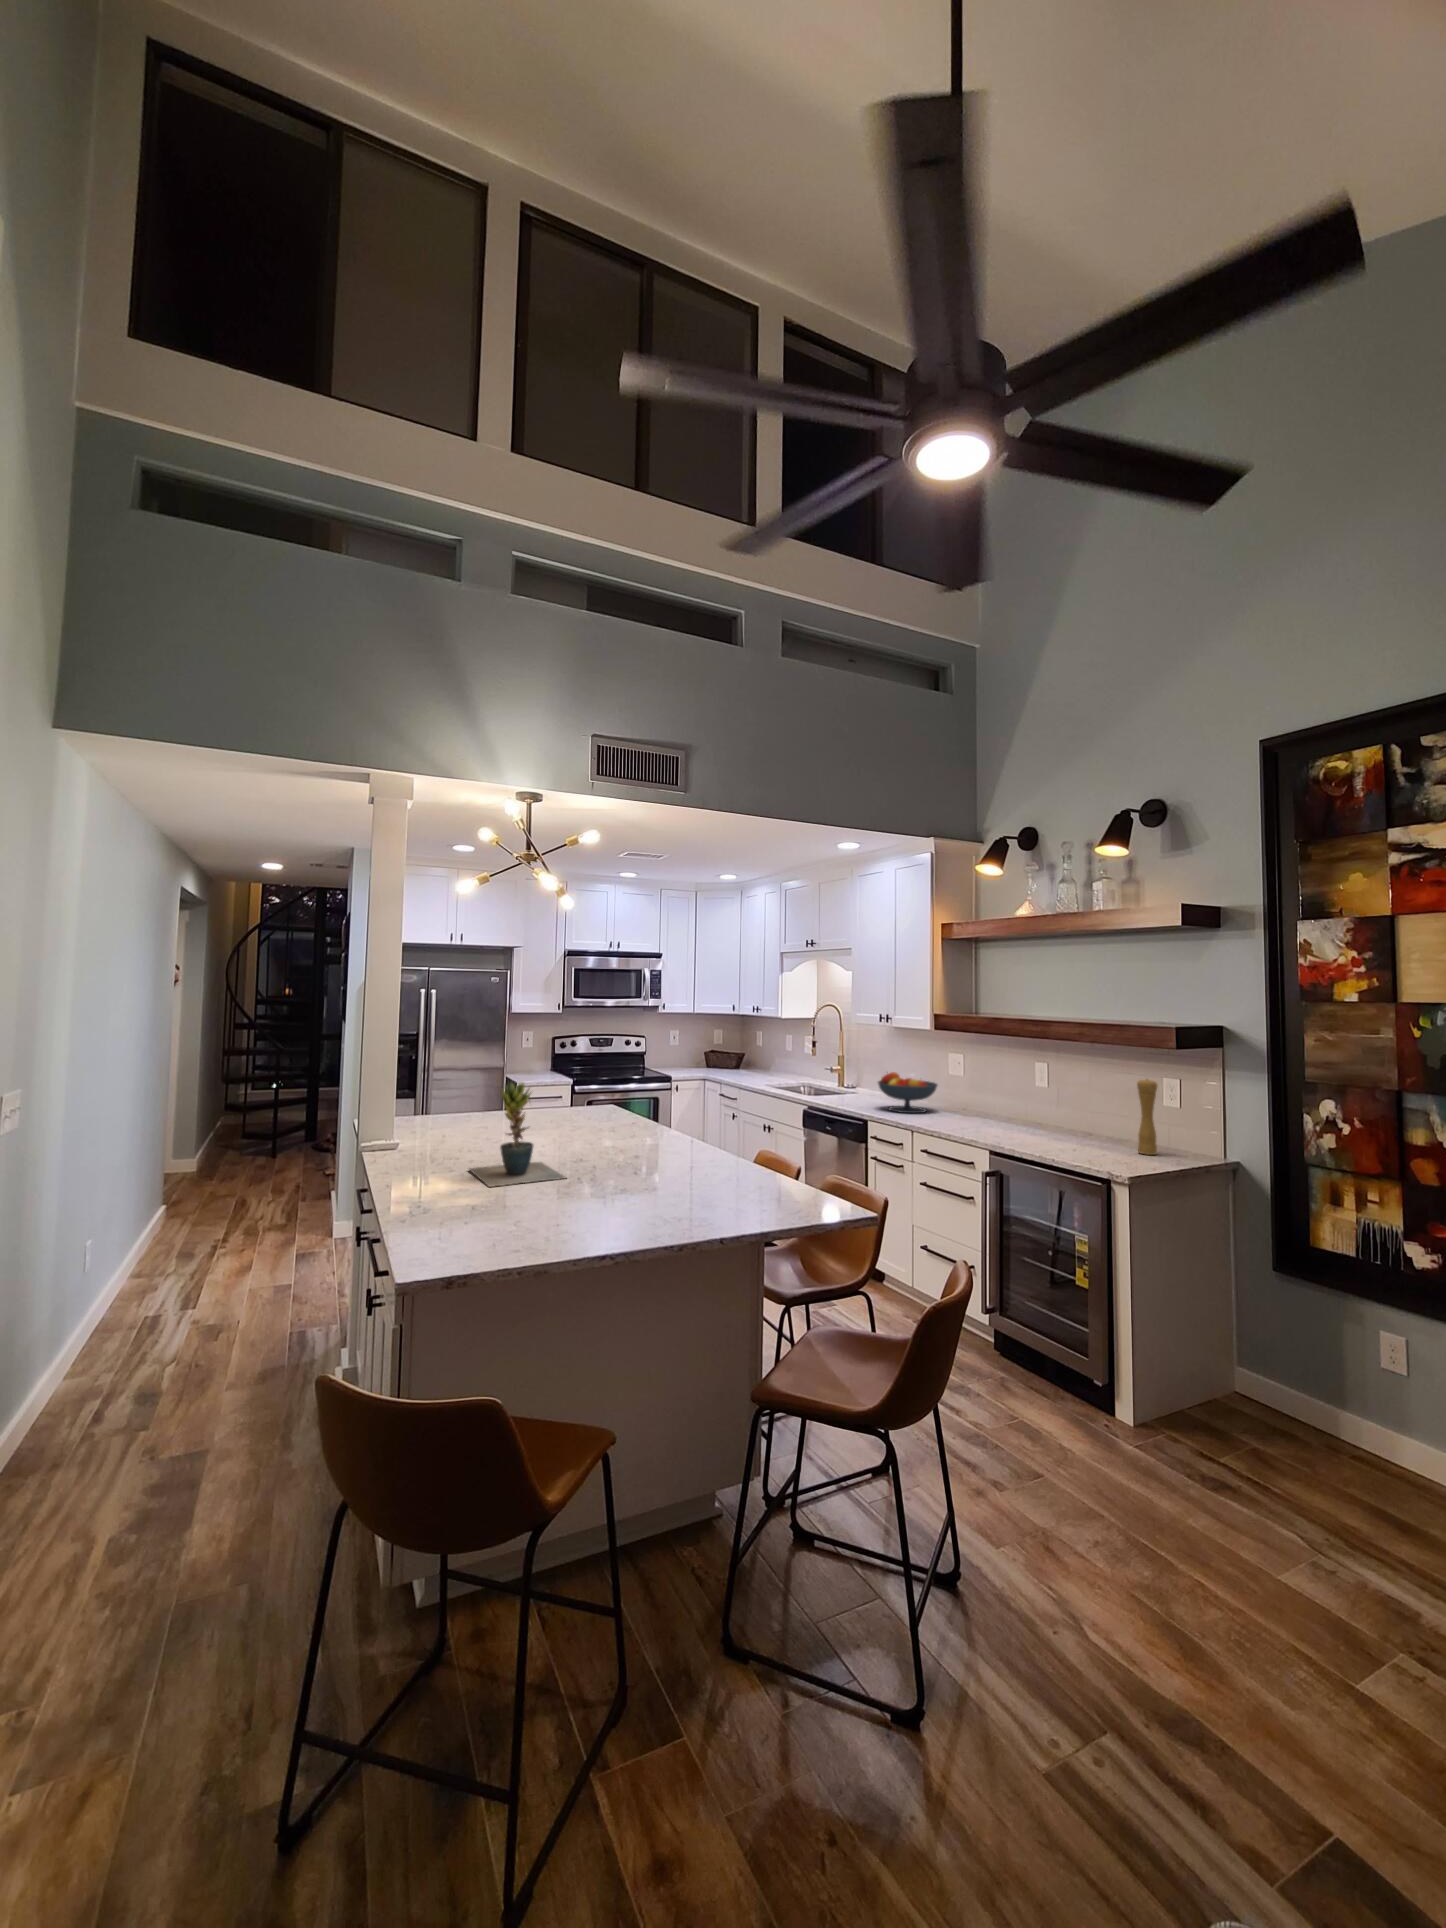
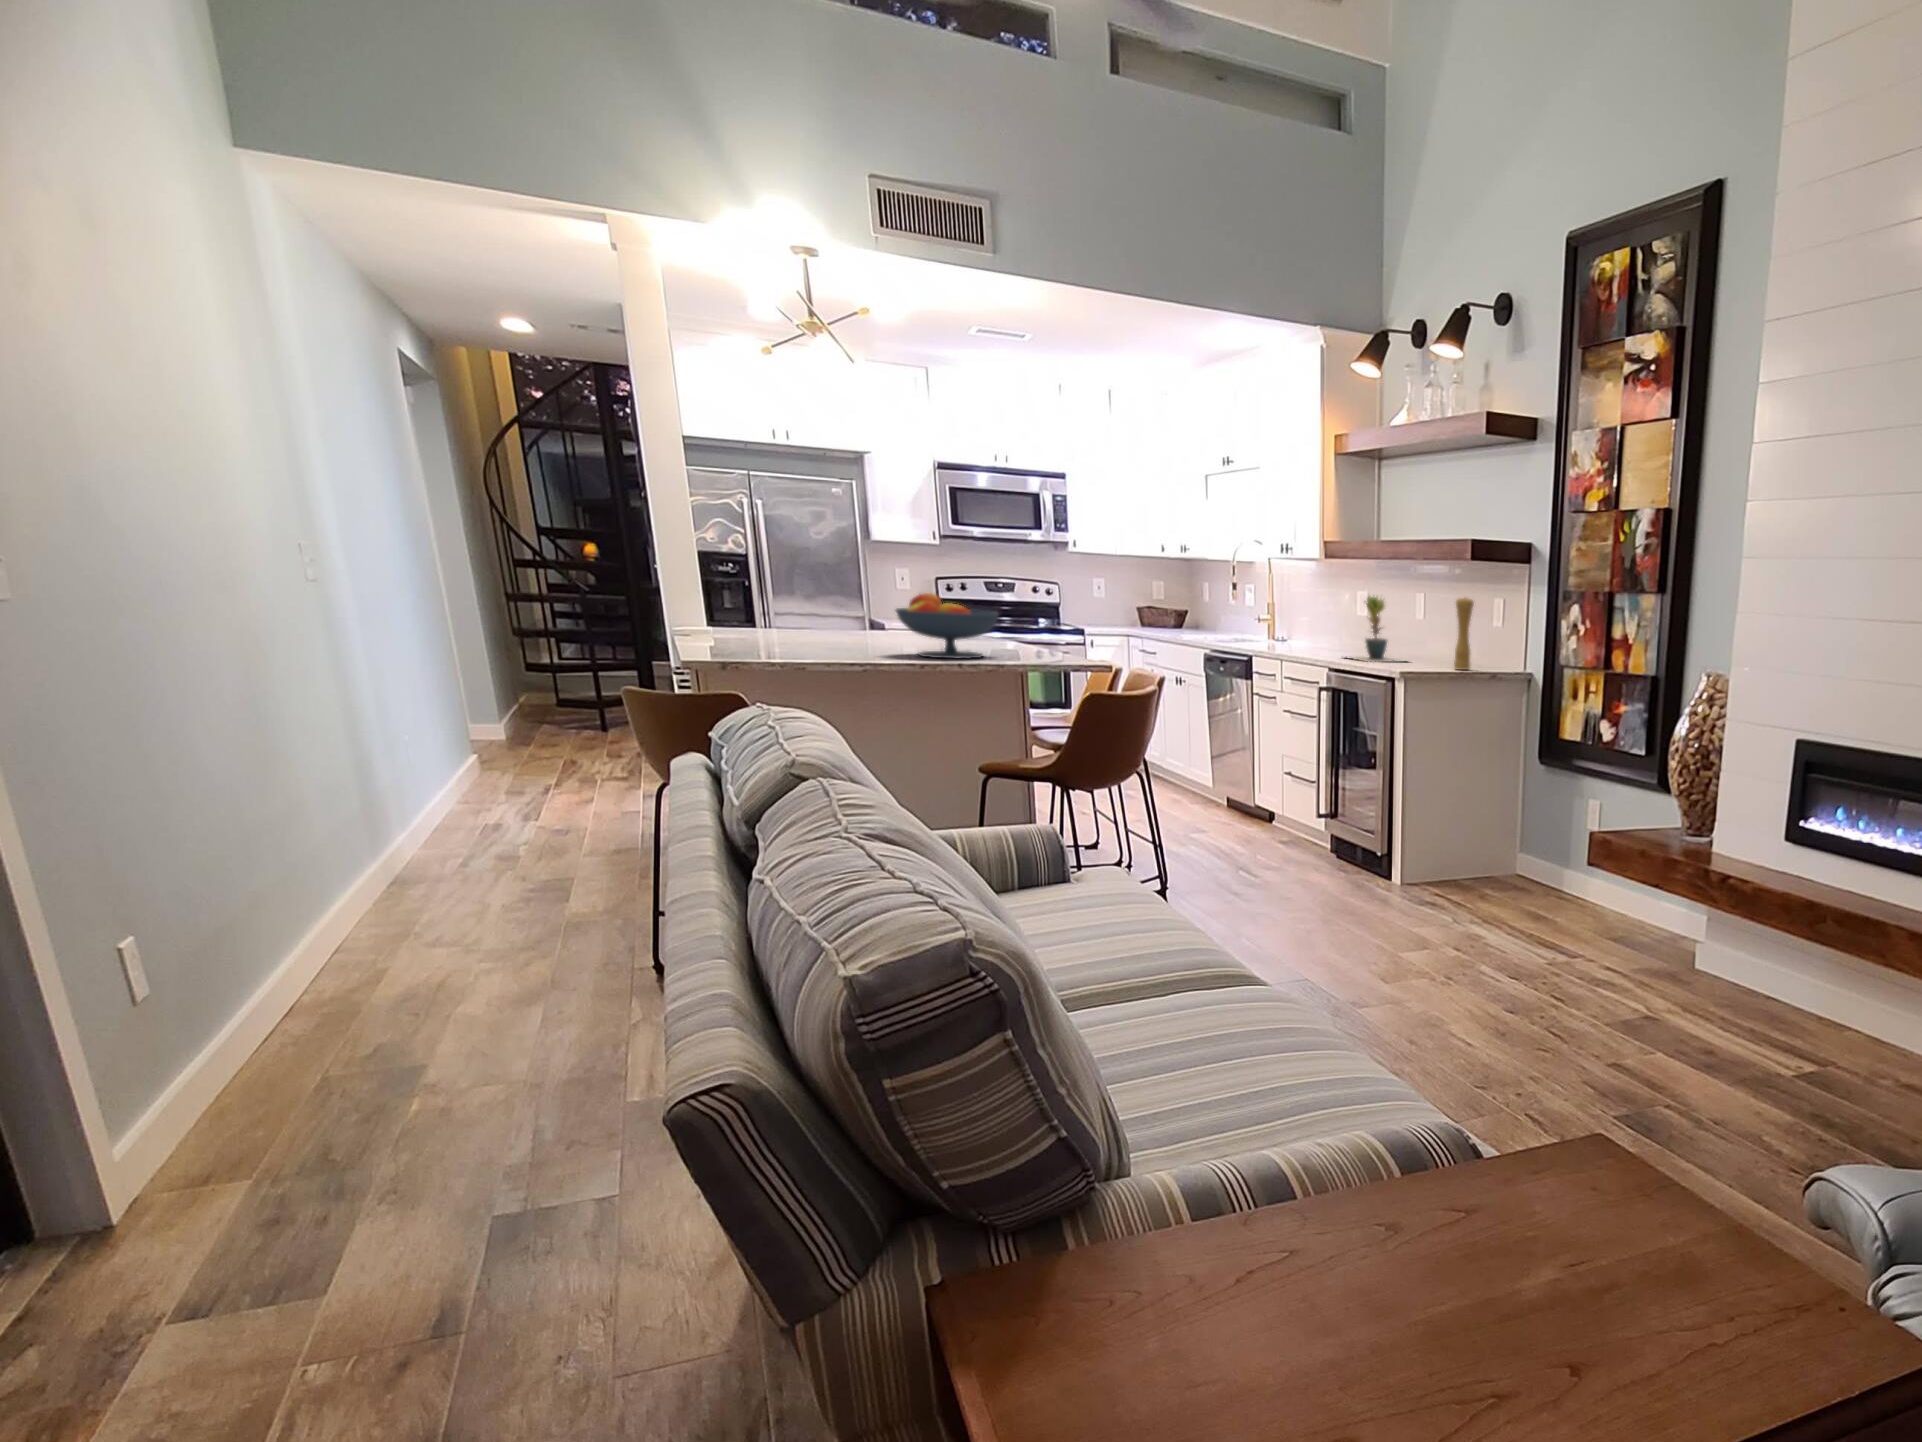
fruit bowl: present [878,1072,937,1113] -> present [896,593,998,659]
potted plant: present [469,1083,565,1187] -> present [1353,596,1400,662]

